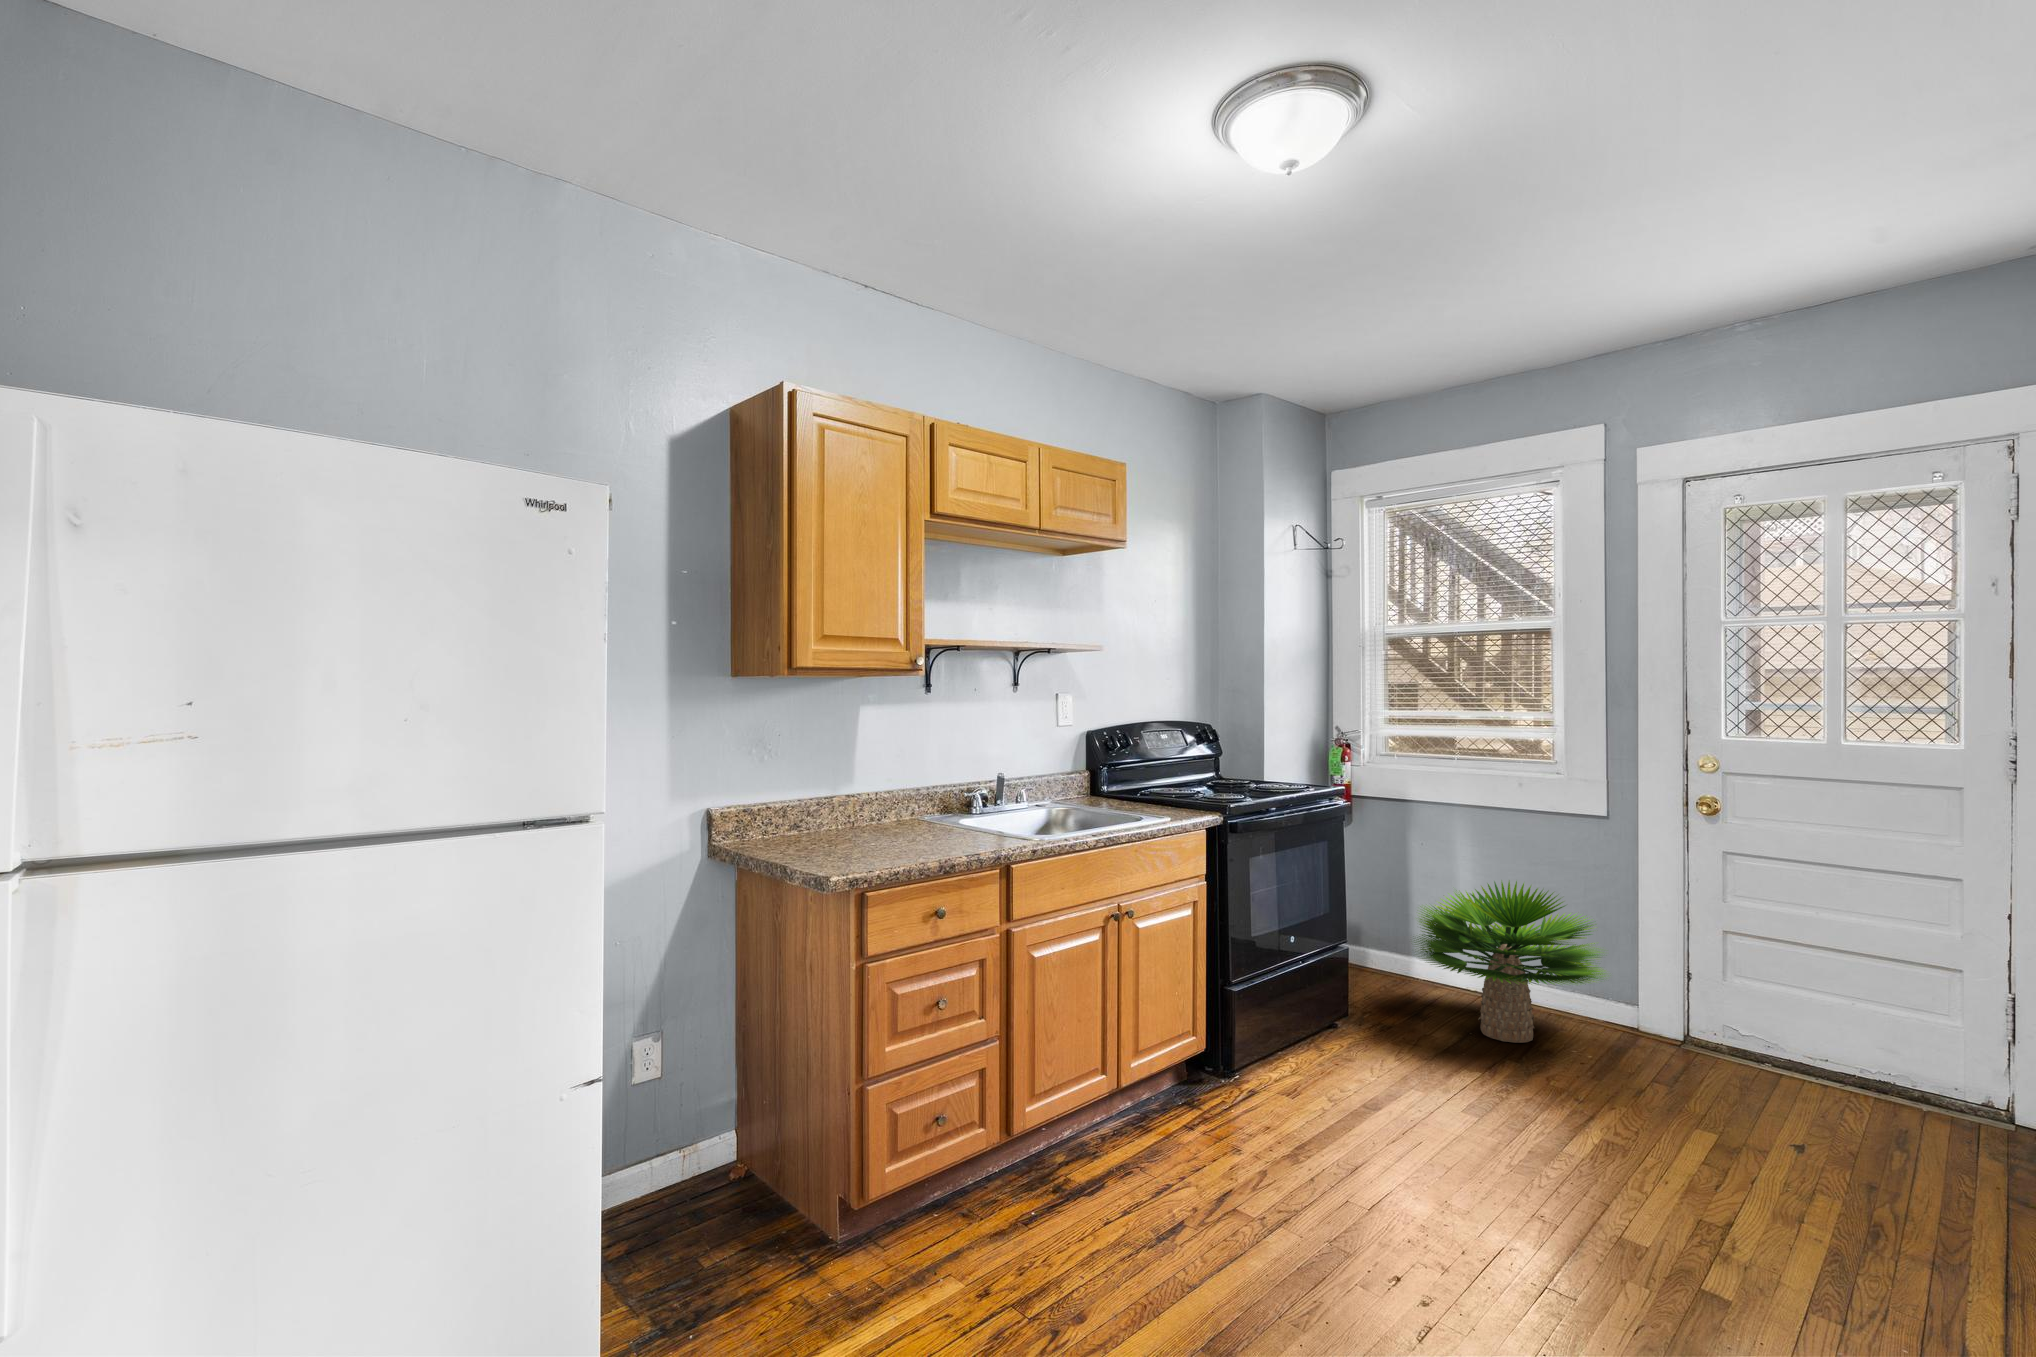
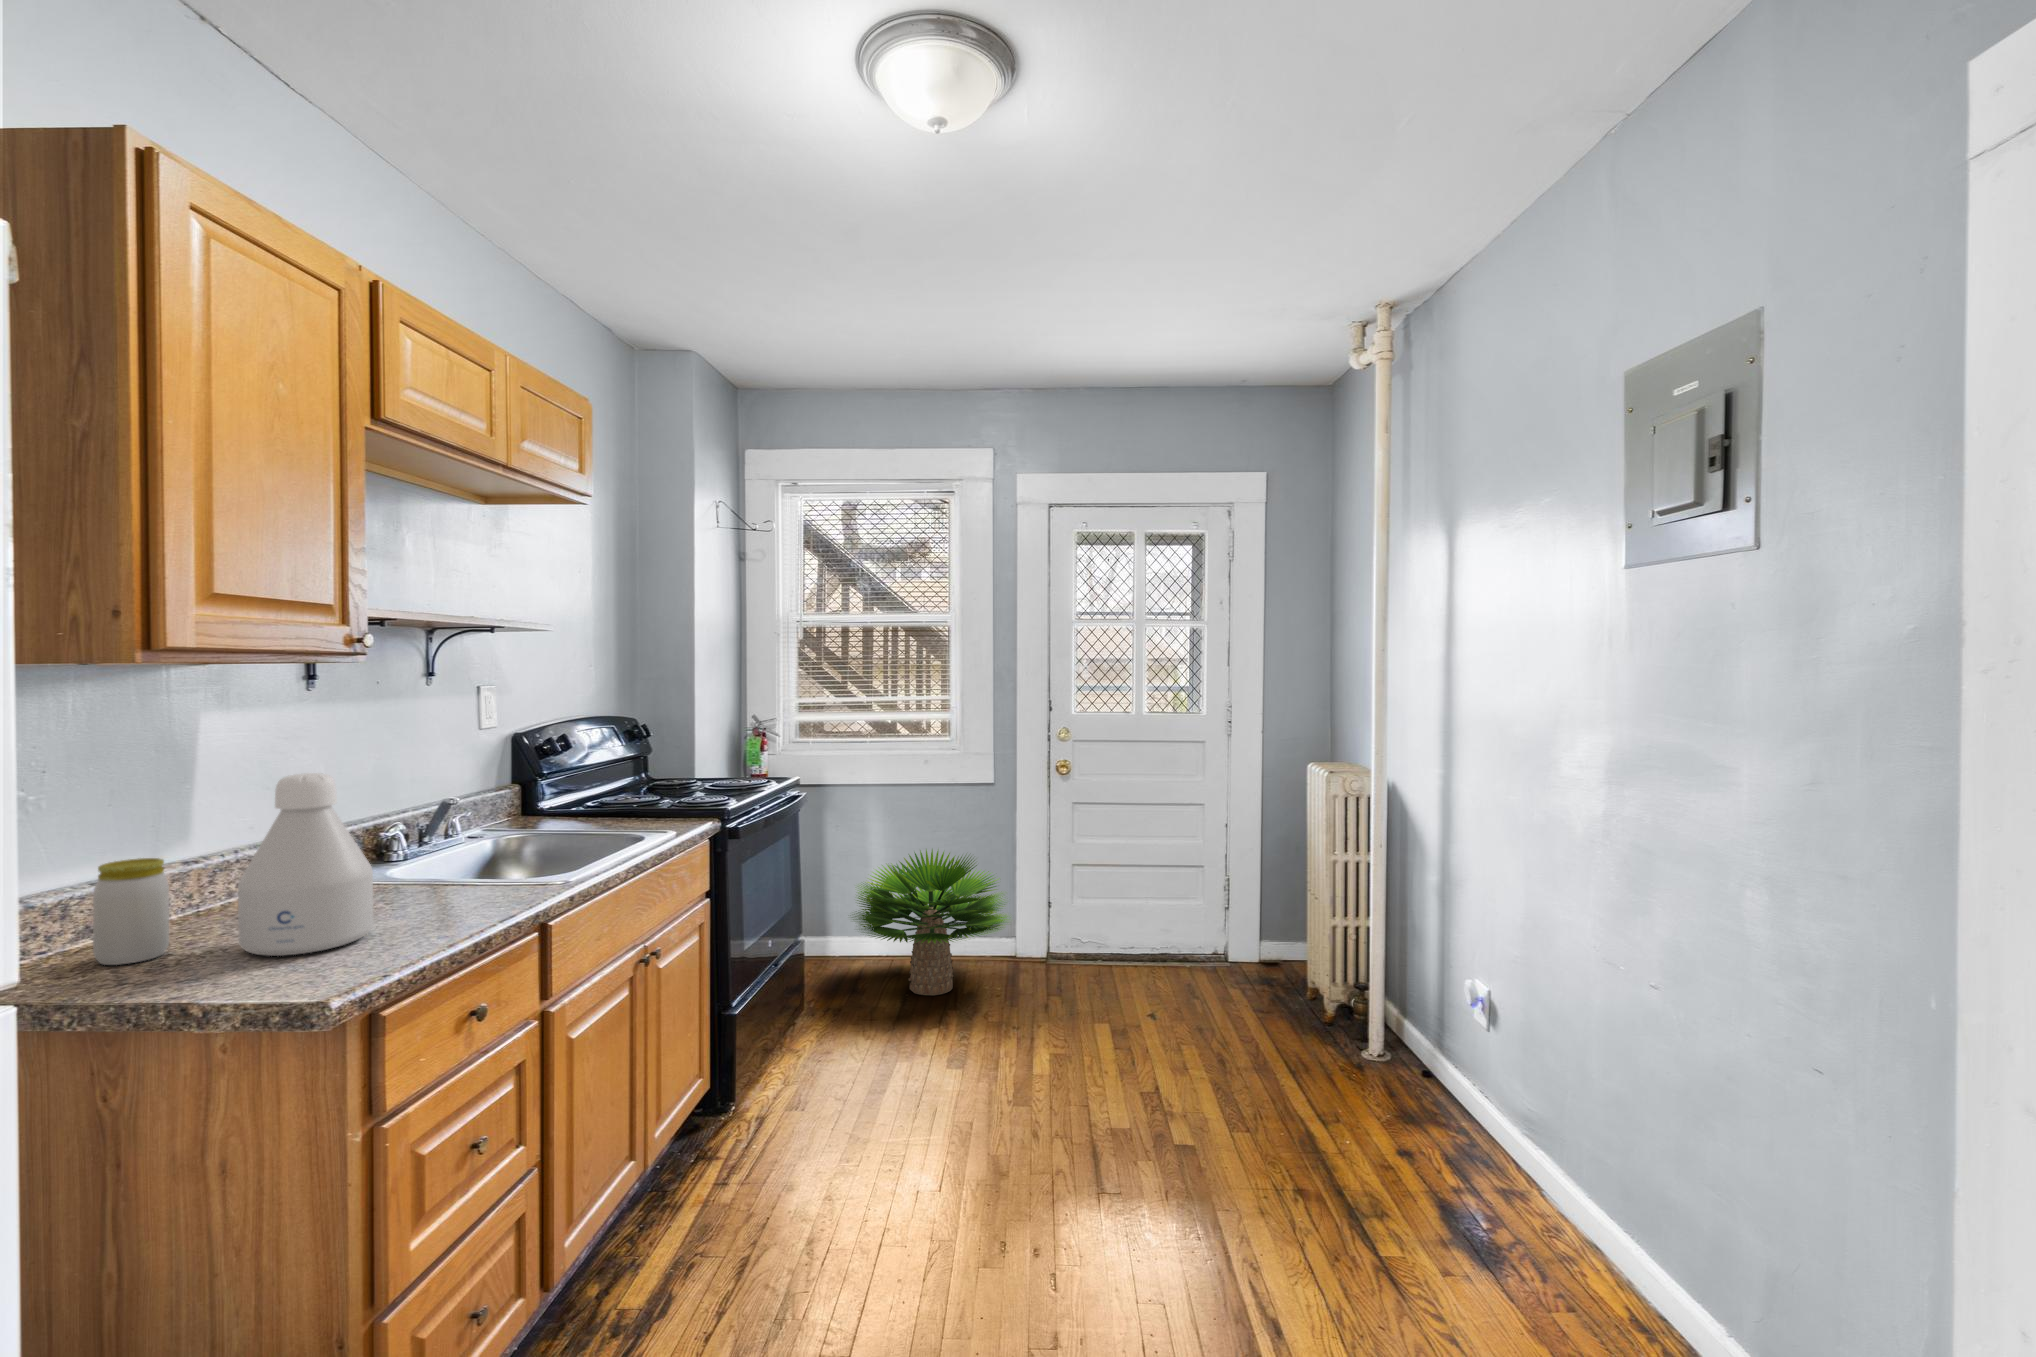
bottle: none [835,743,903,853] -> present [238,773,374,956]
jar: none [783,787,815,845] -> present [93,858,169,965]

